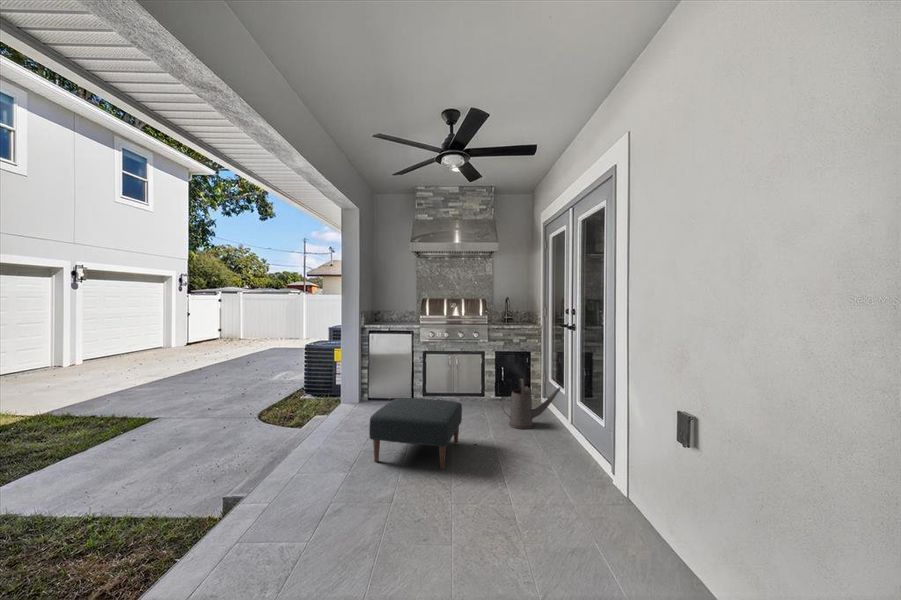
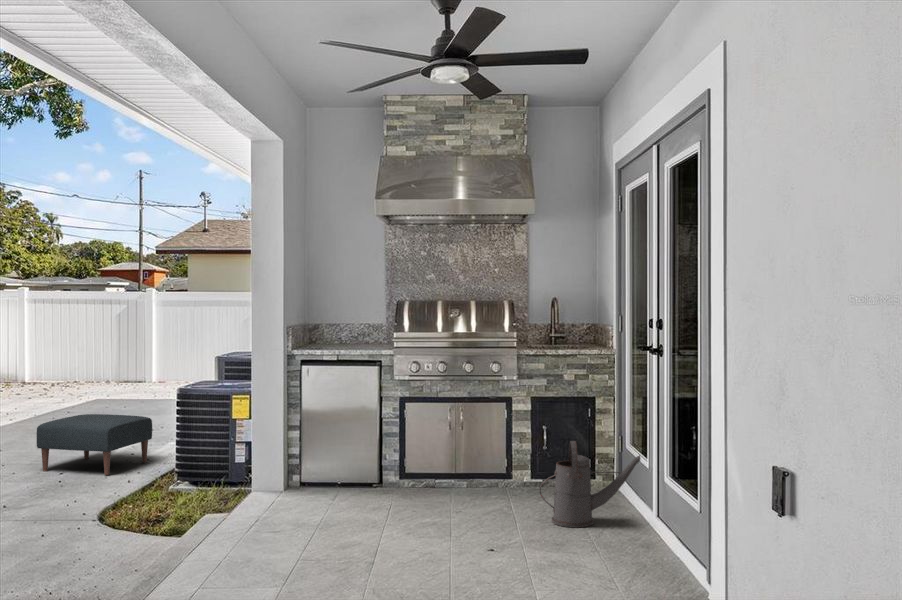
ottoman: present [369,398,462,469] -> present [37,414,152,475]

